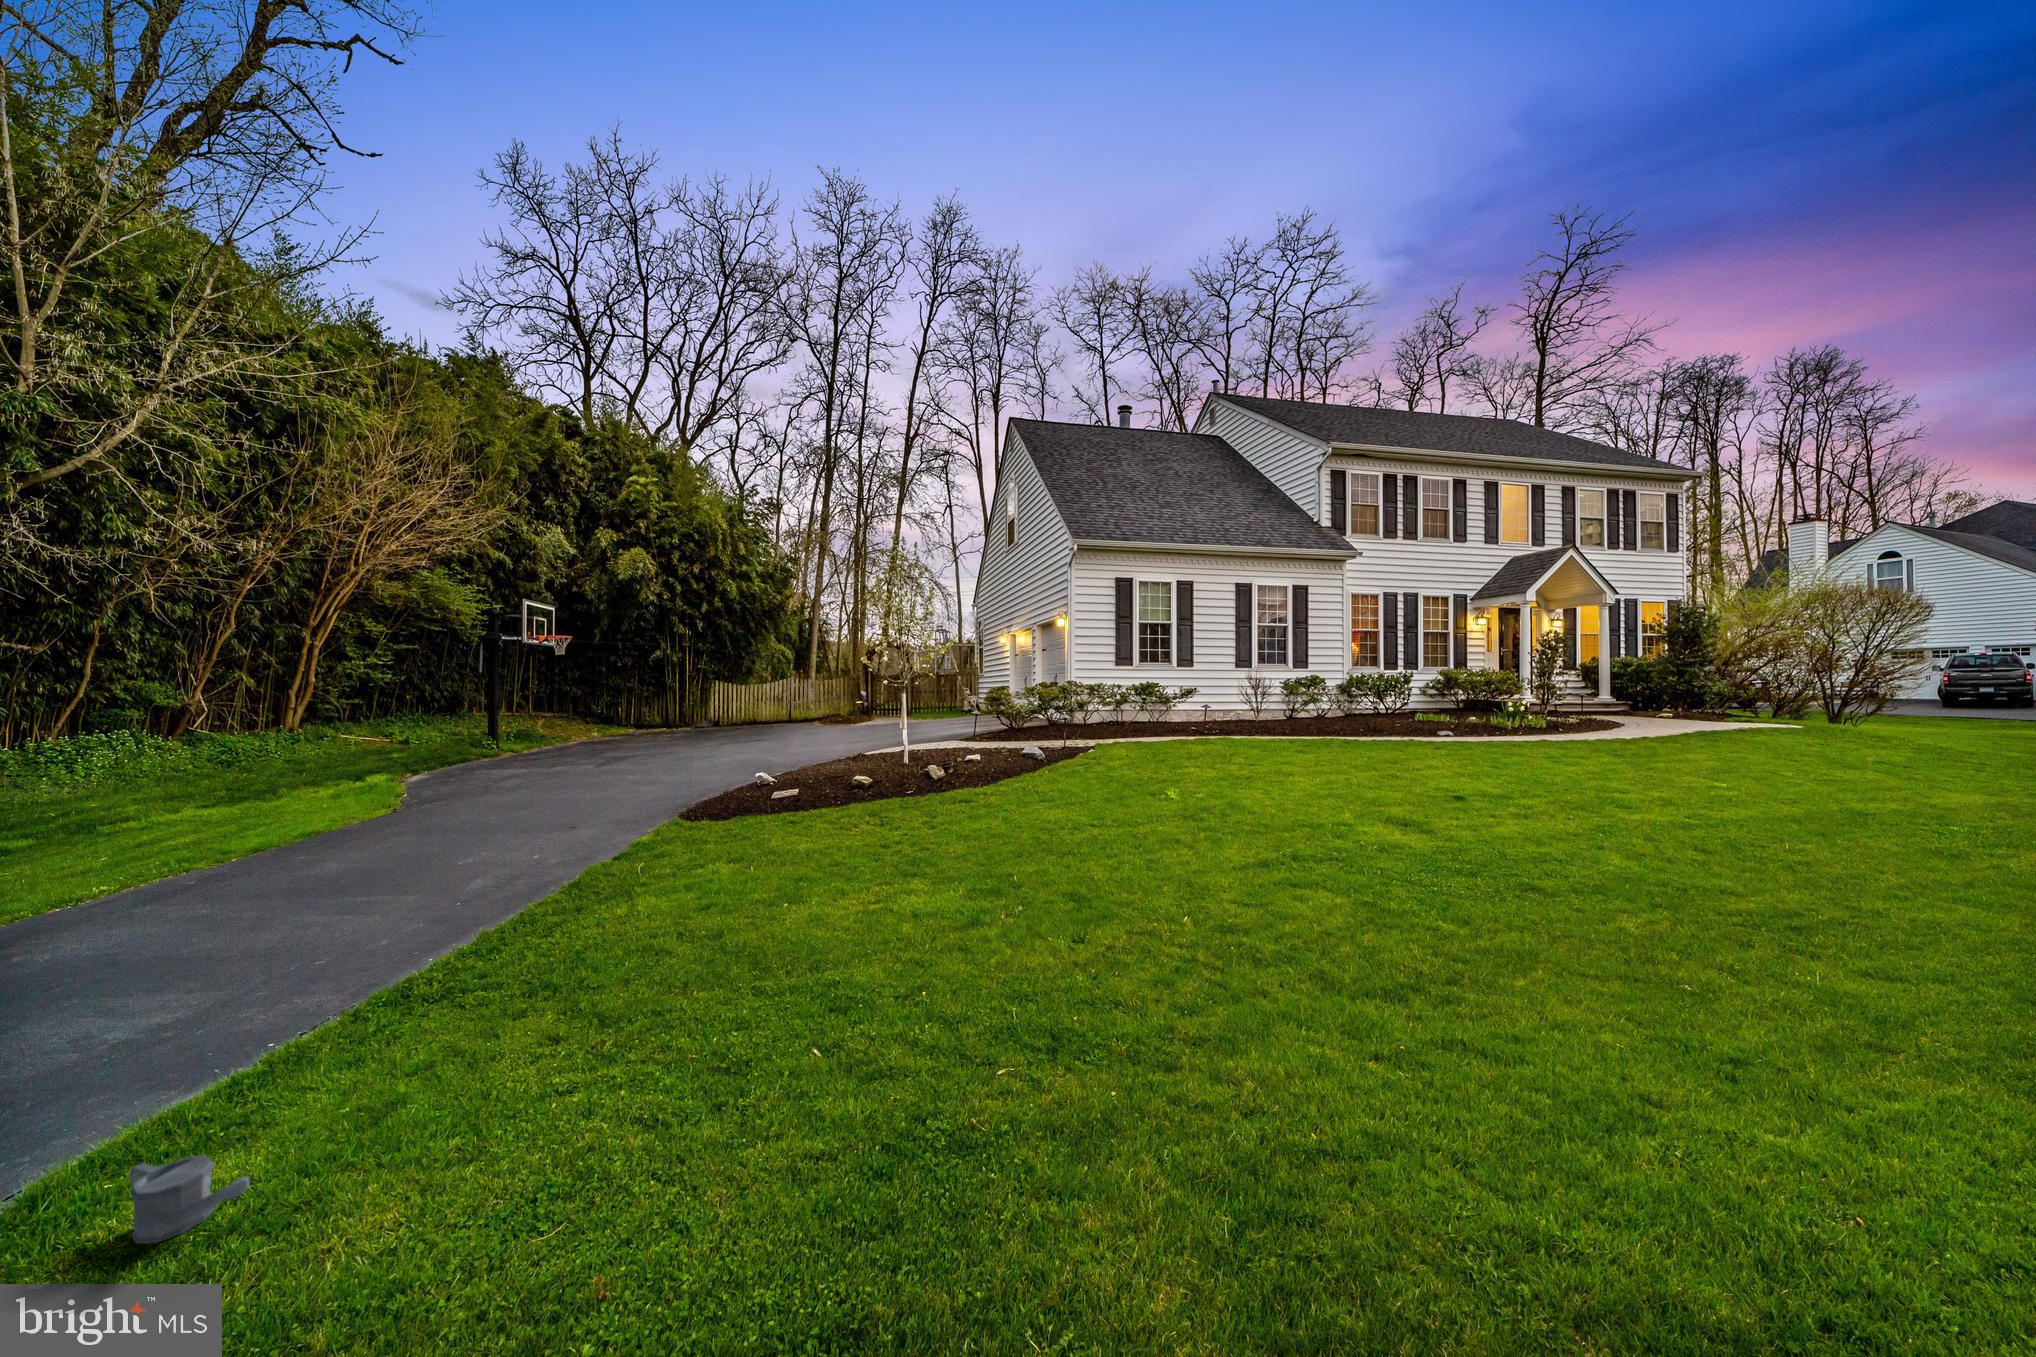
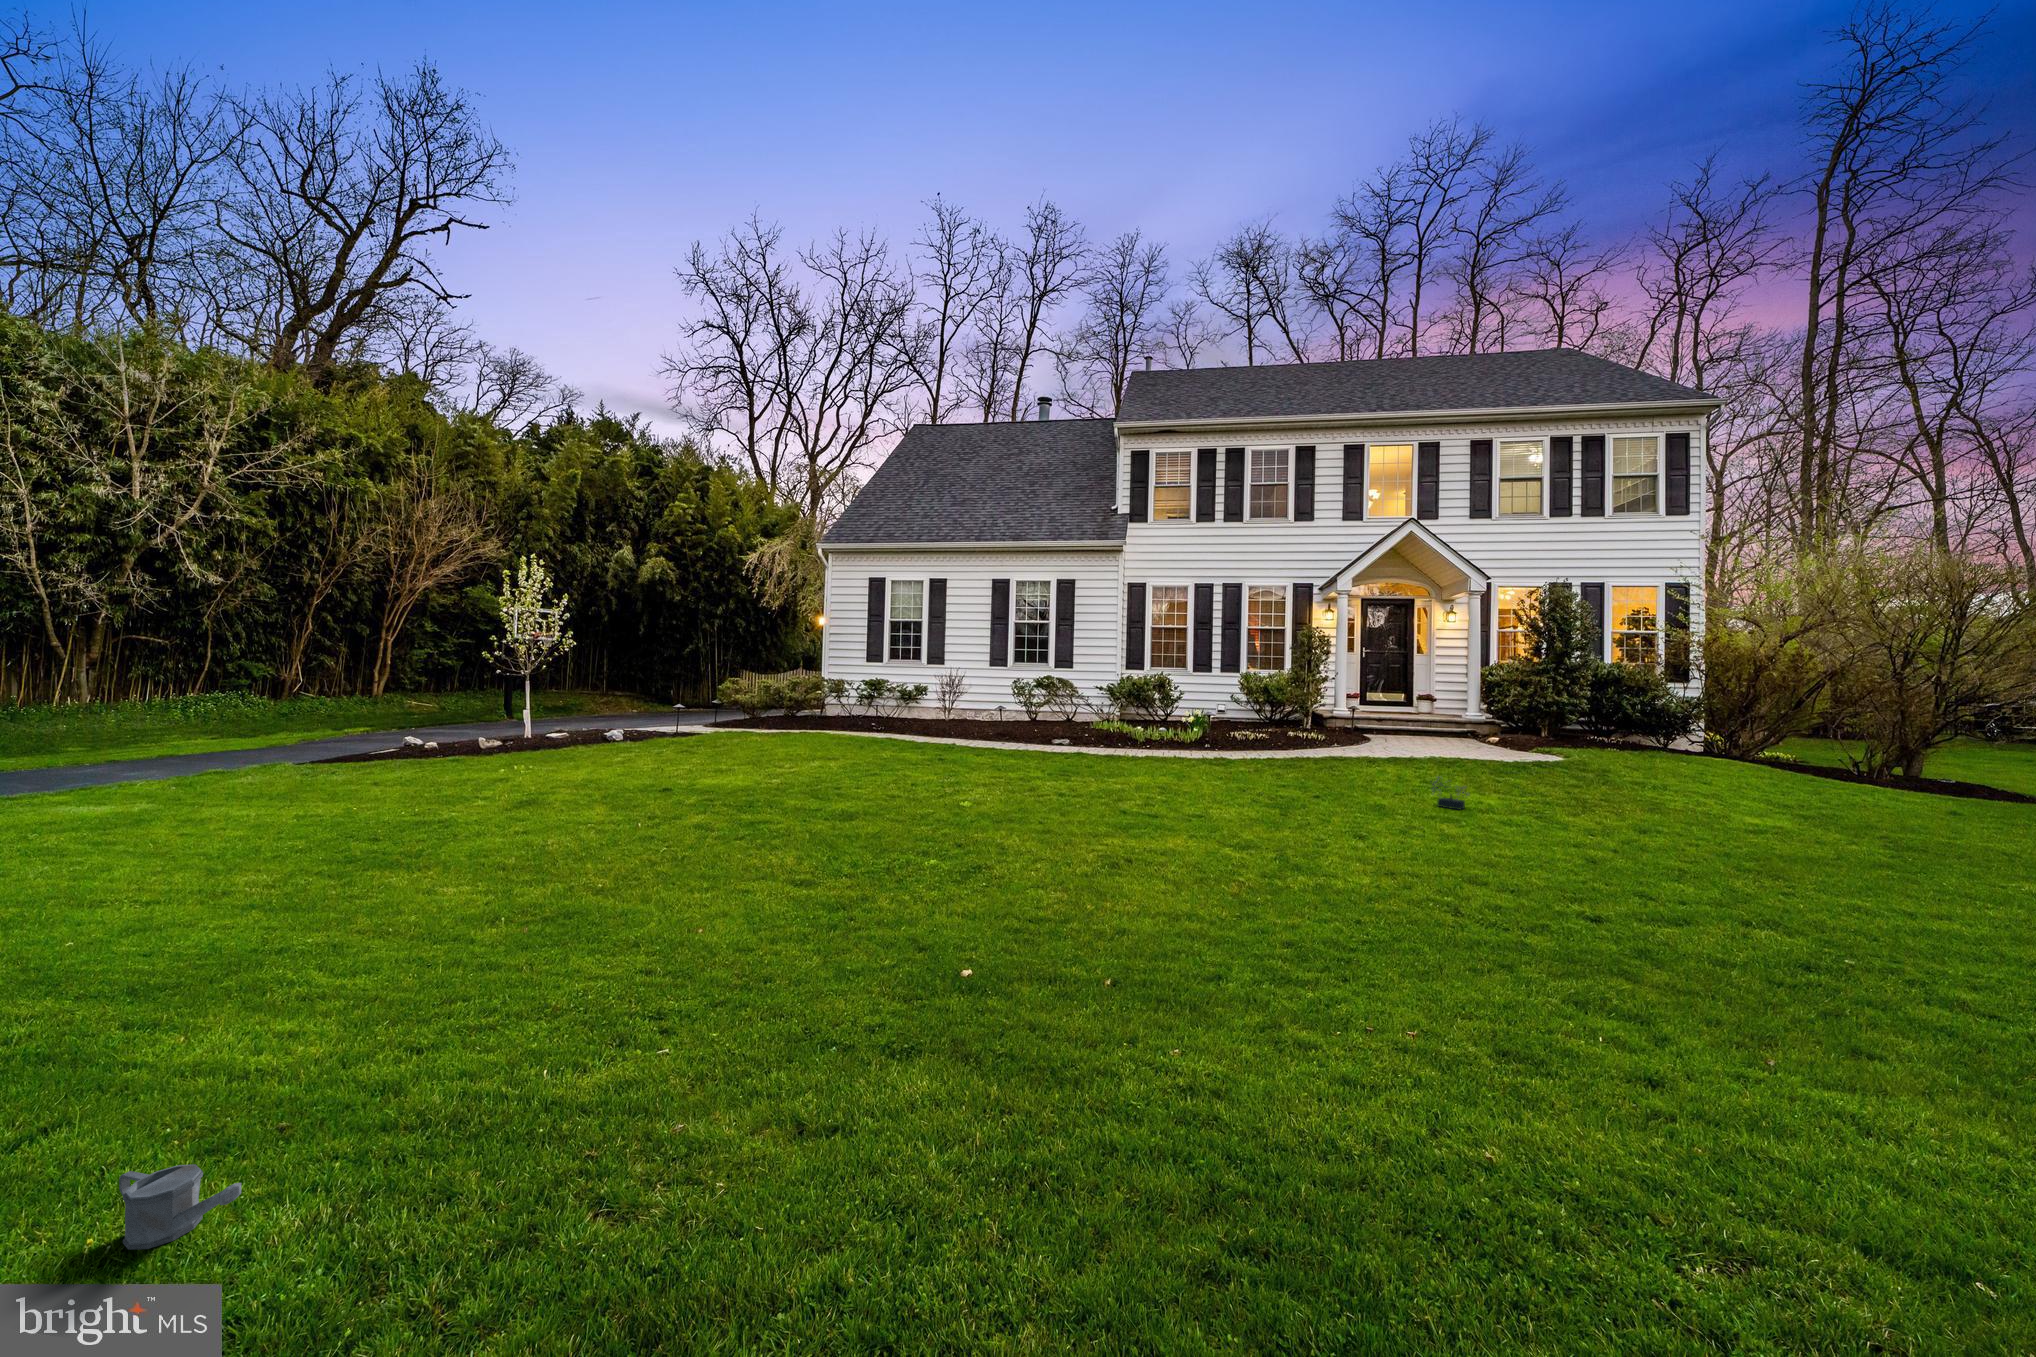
decorative plant: none [1397,757,1434,788] -> present [1432,777,1470,810]

